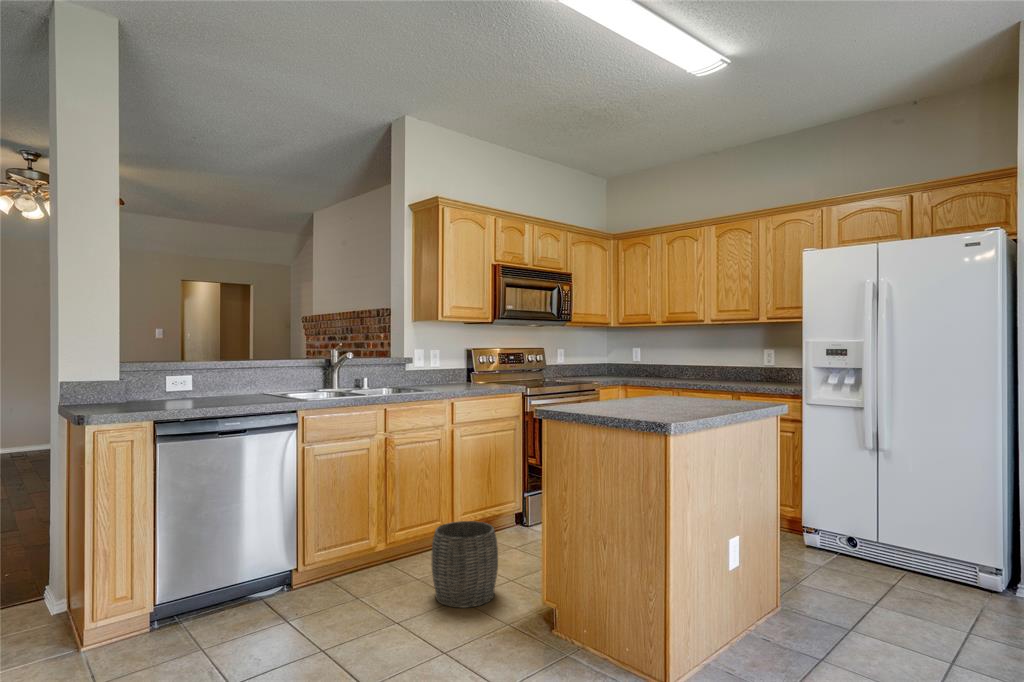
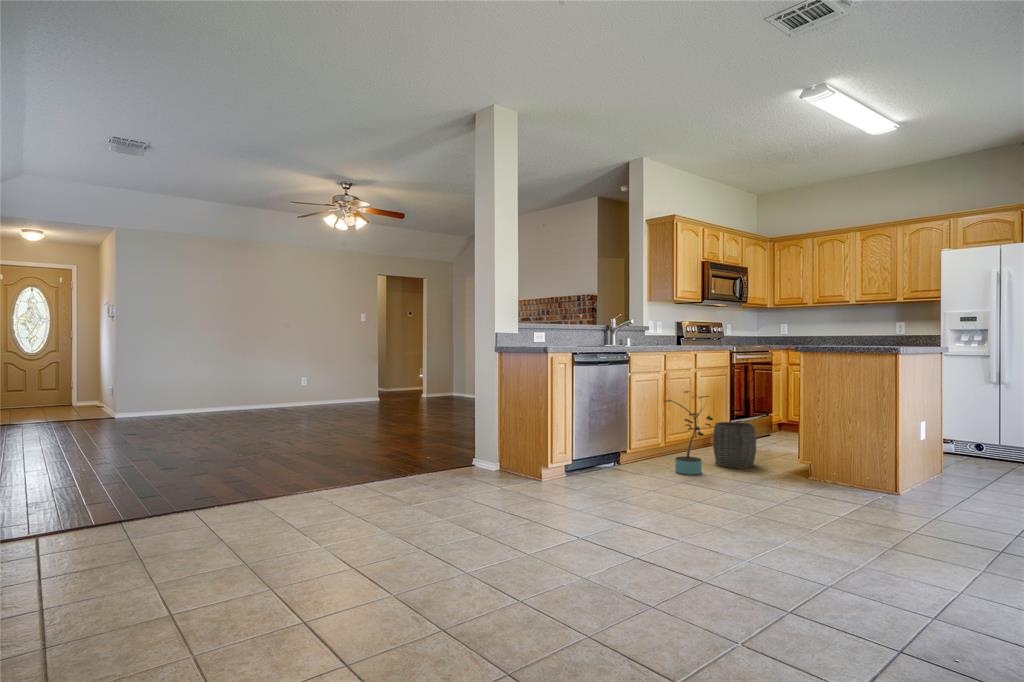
potted plant: none [321,480,404,633] -> present [664,391,713,475]

